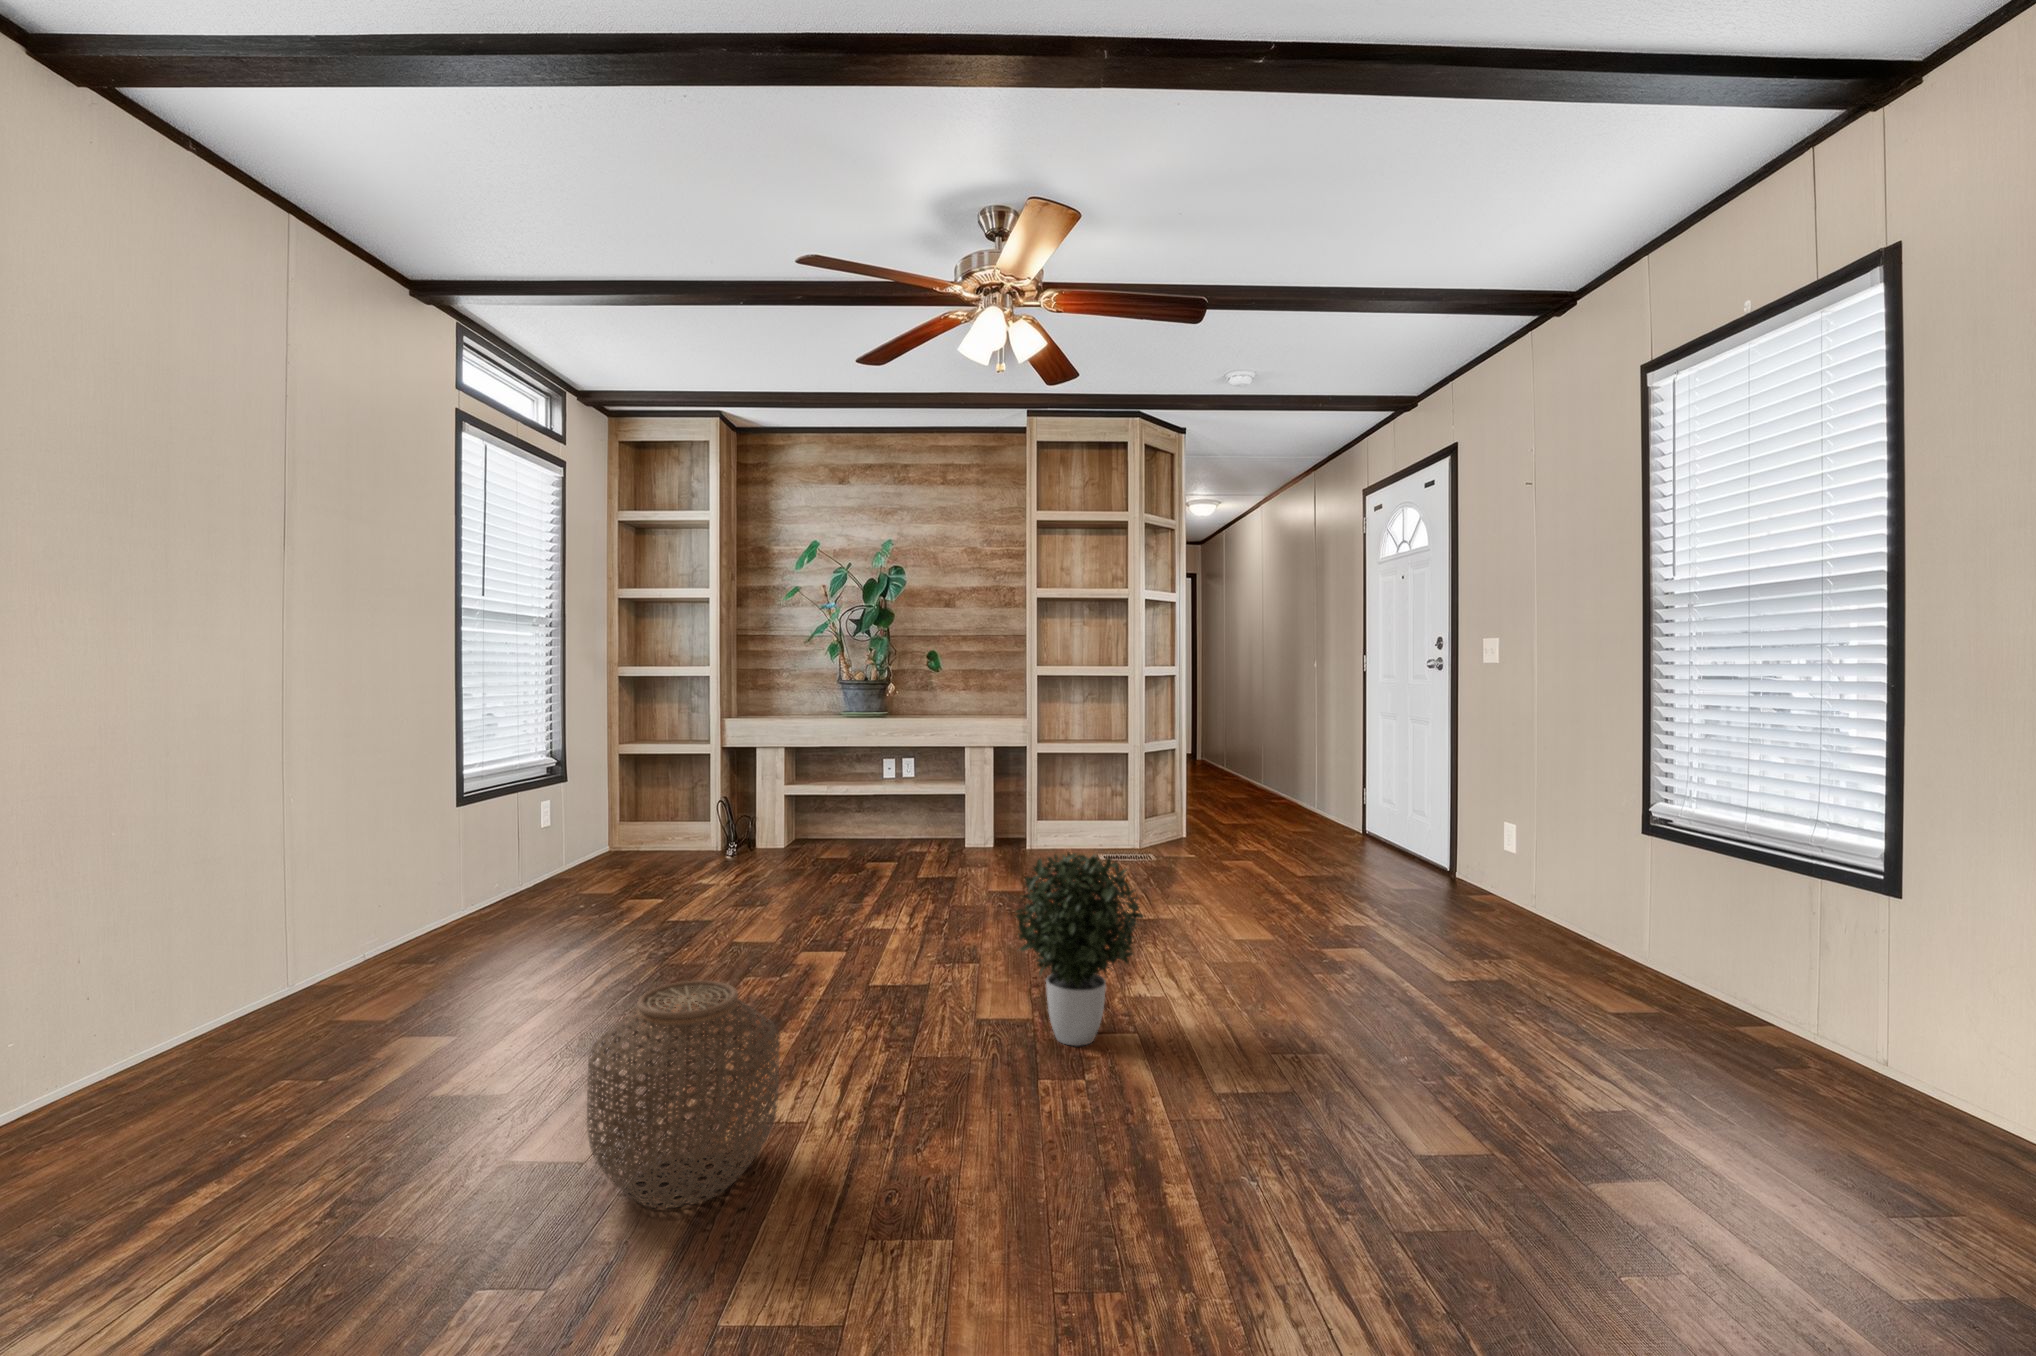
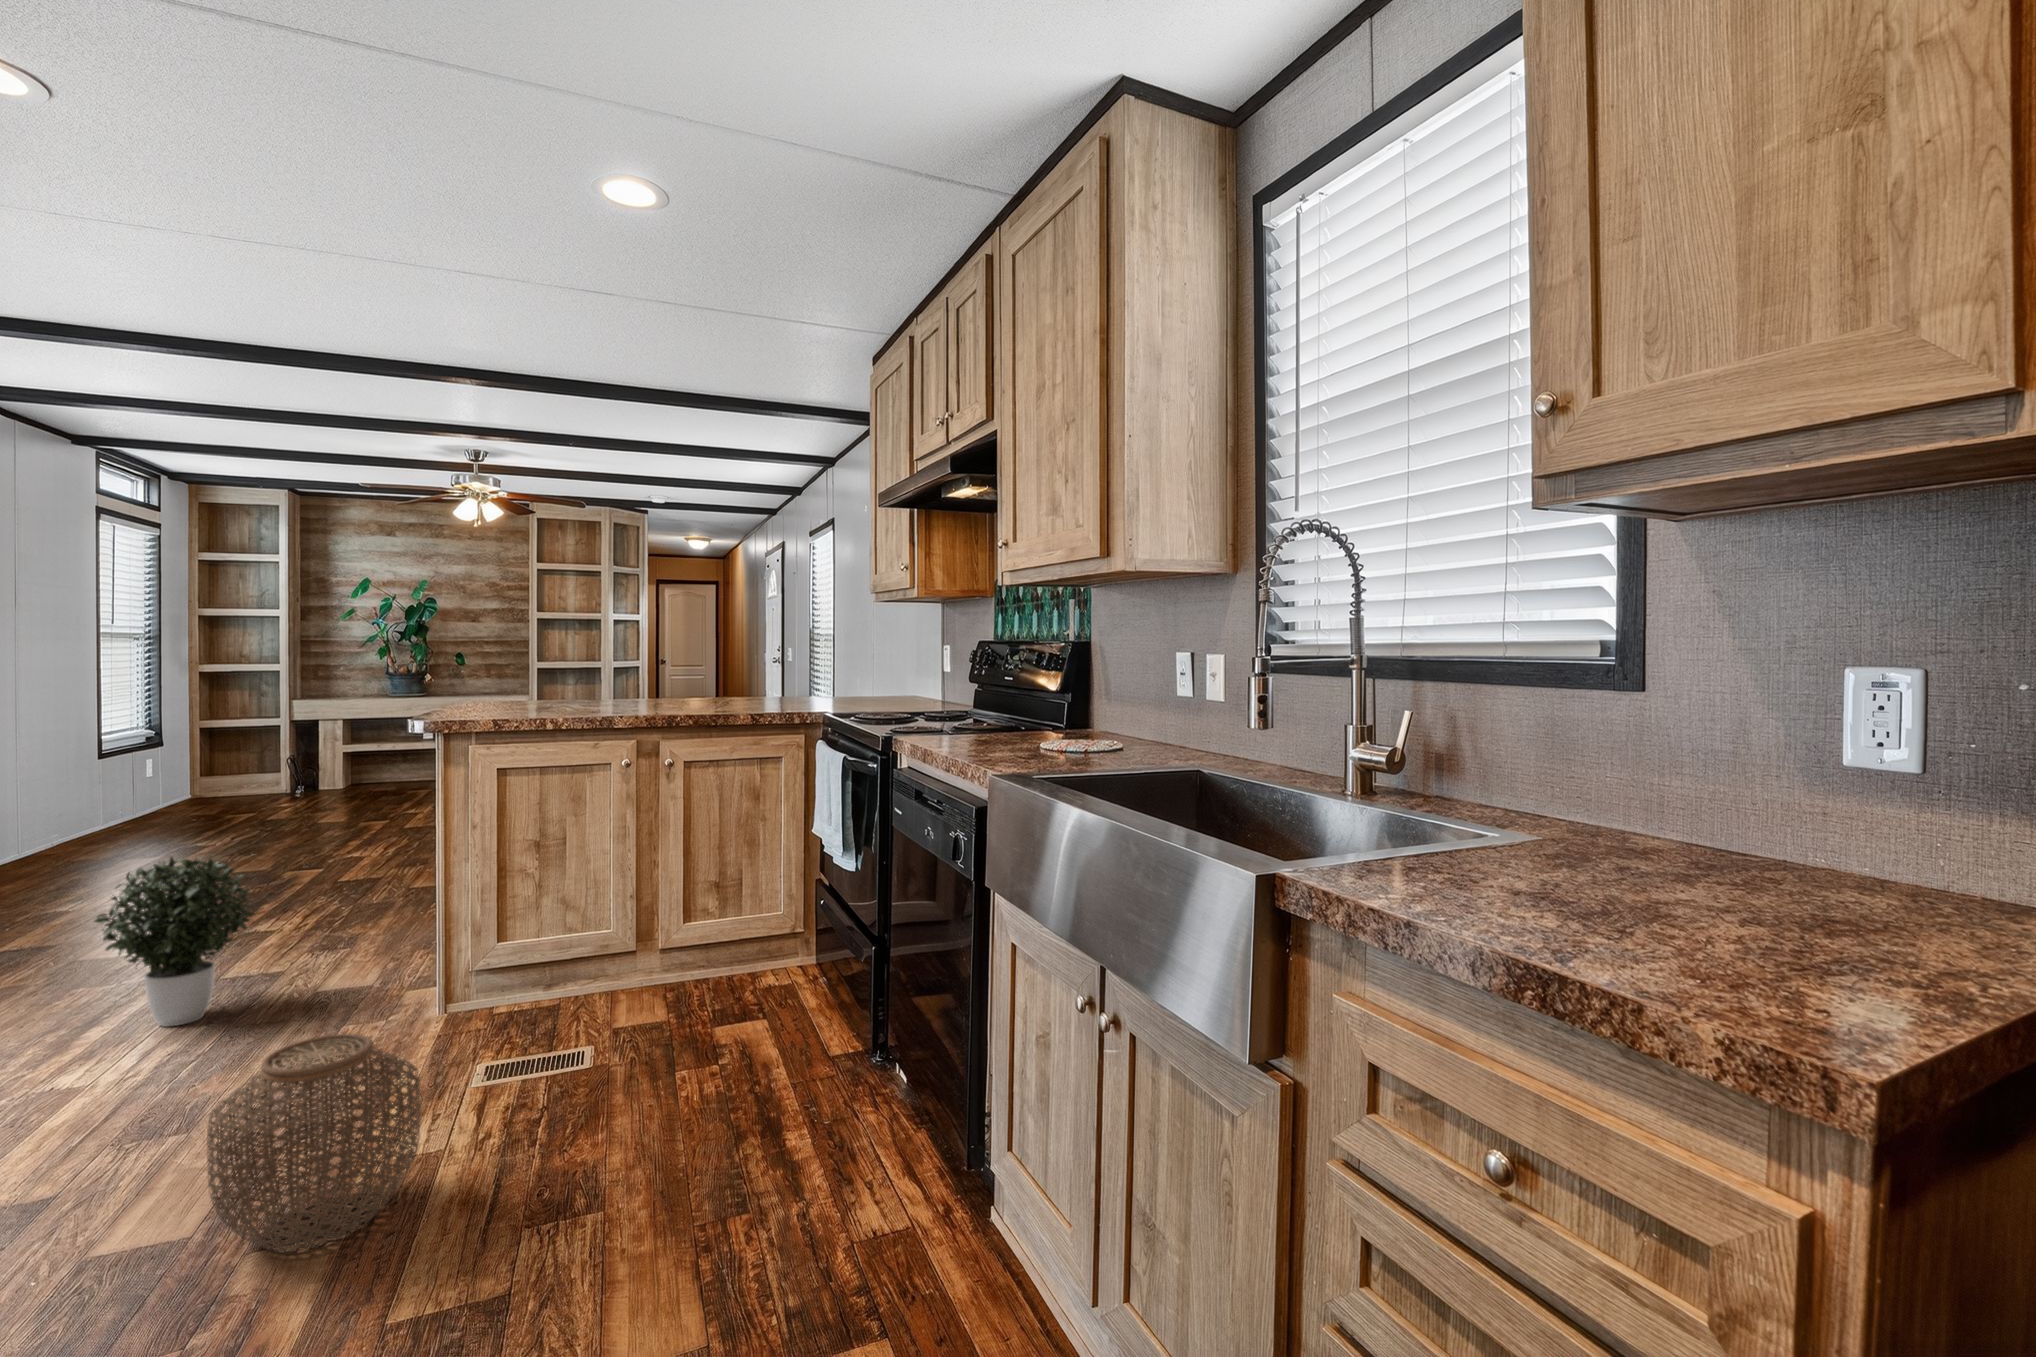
potted plant: present [1016,852,1143,1046] -> present [95,857,253,1027]

